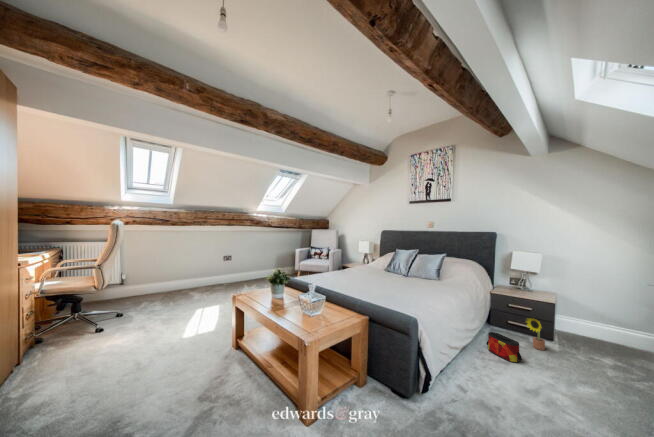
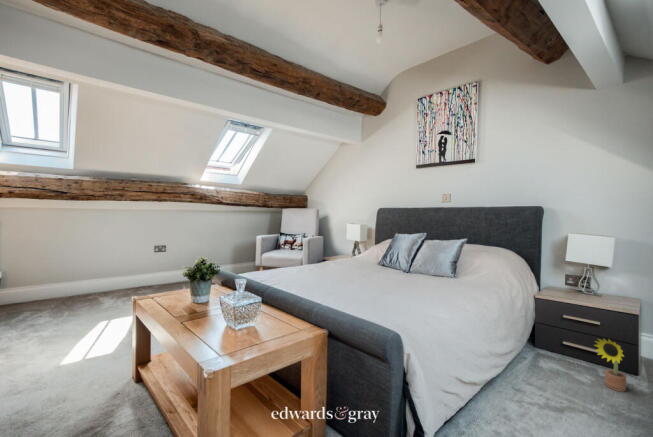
bag: present [486,332,522,363] -> none [530,362,593,417]

